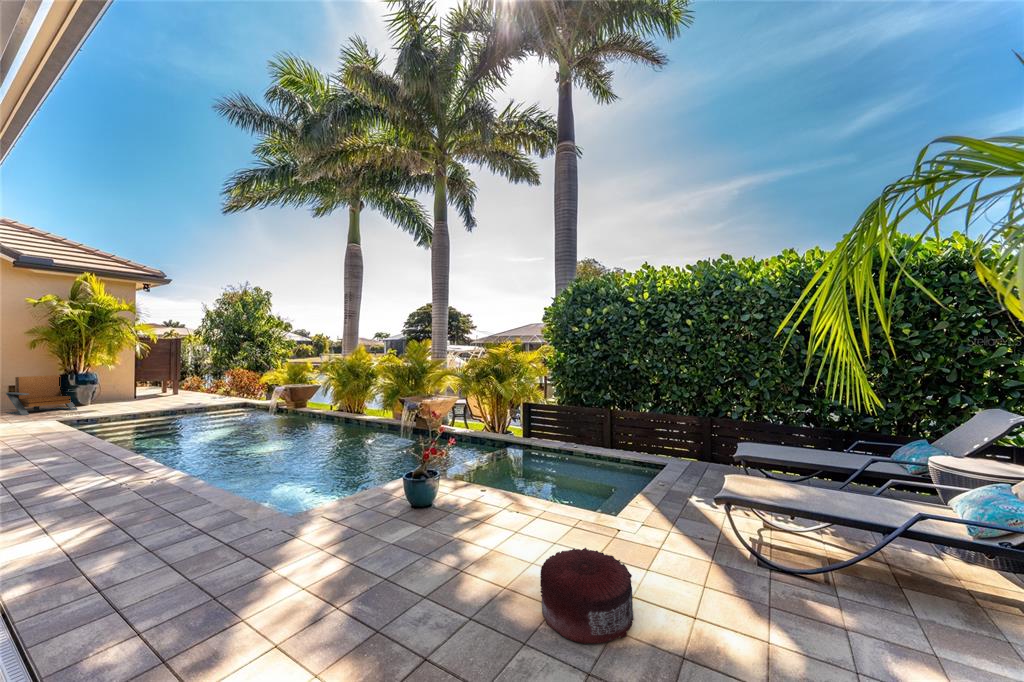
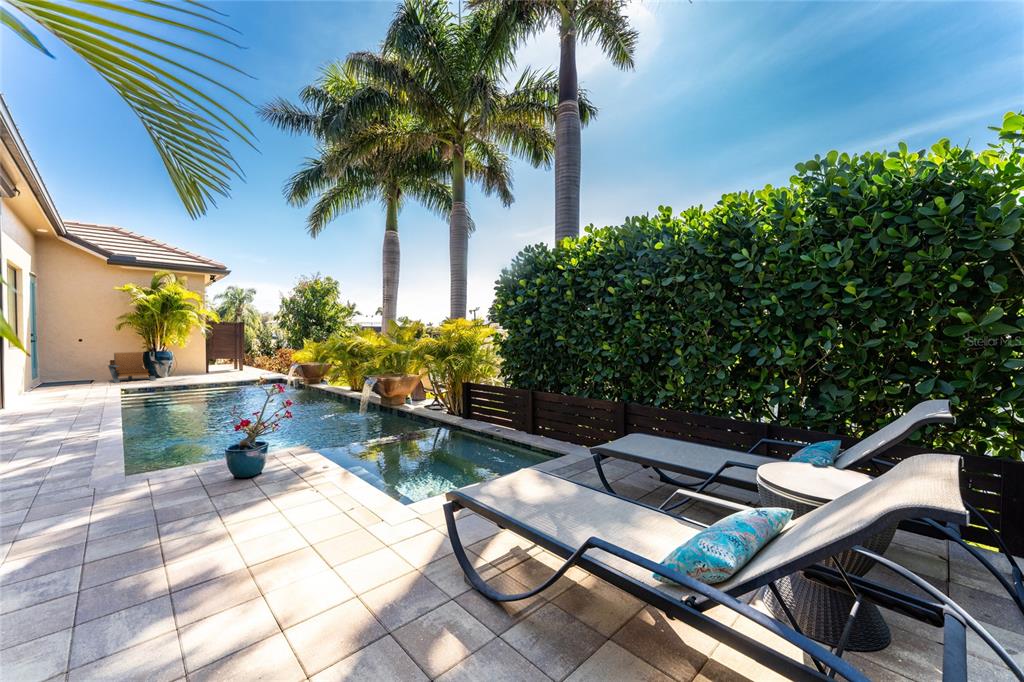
pouf: present [540,548,634,644] -> none [130,521,256,619]

